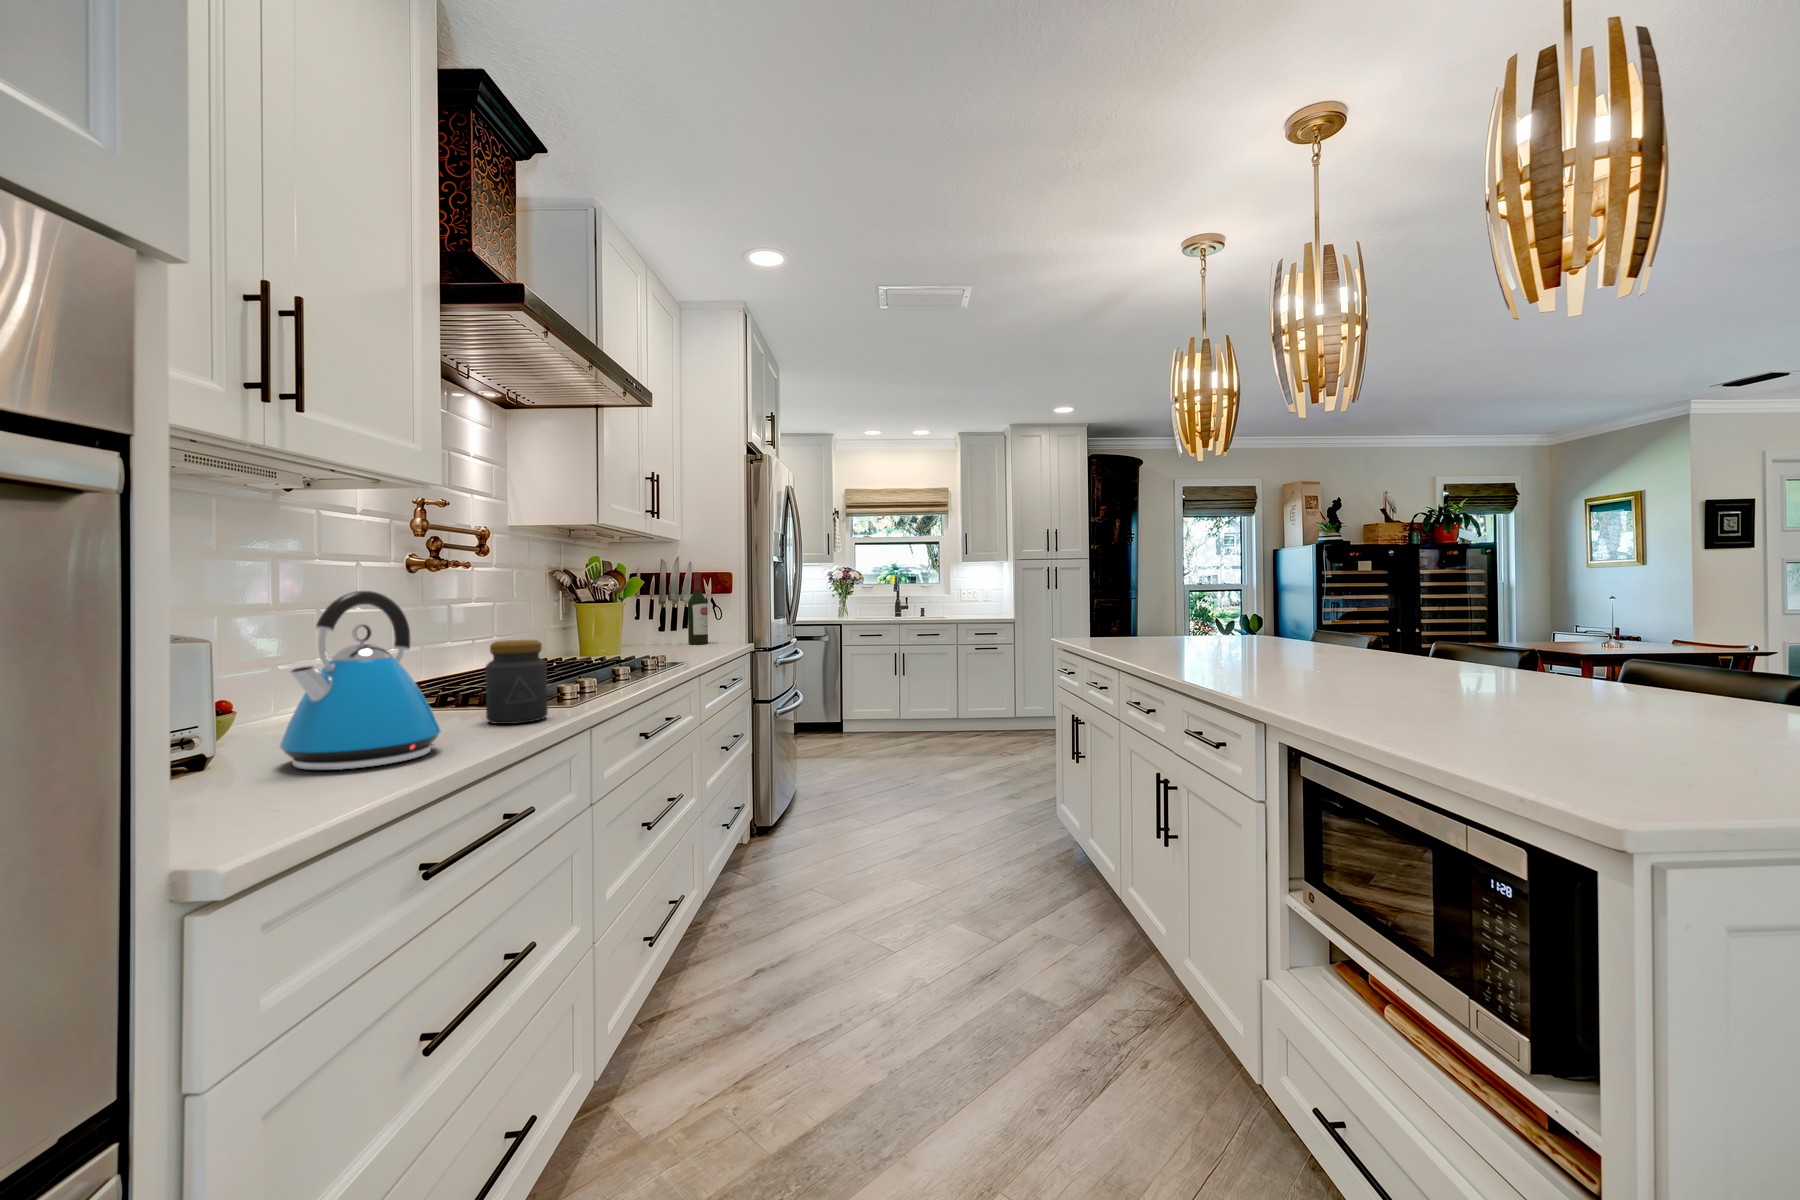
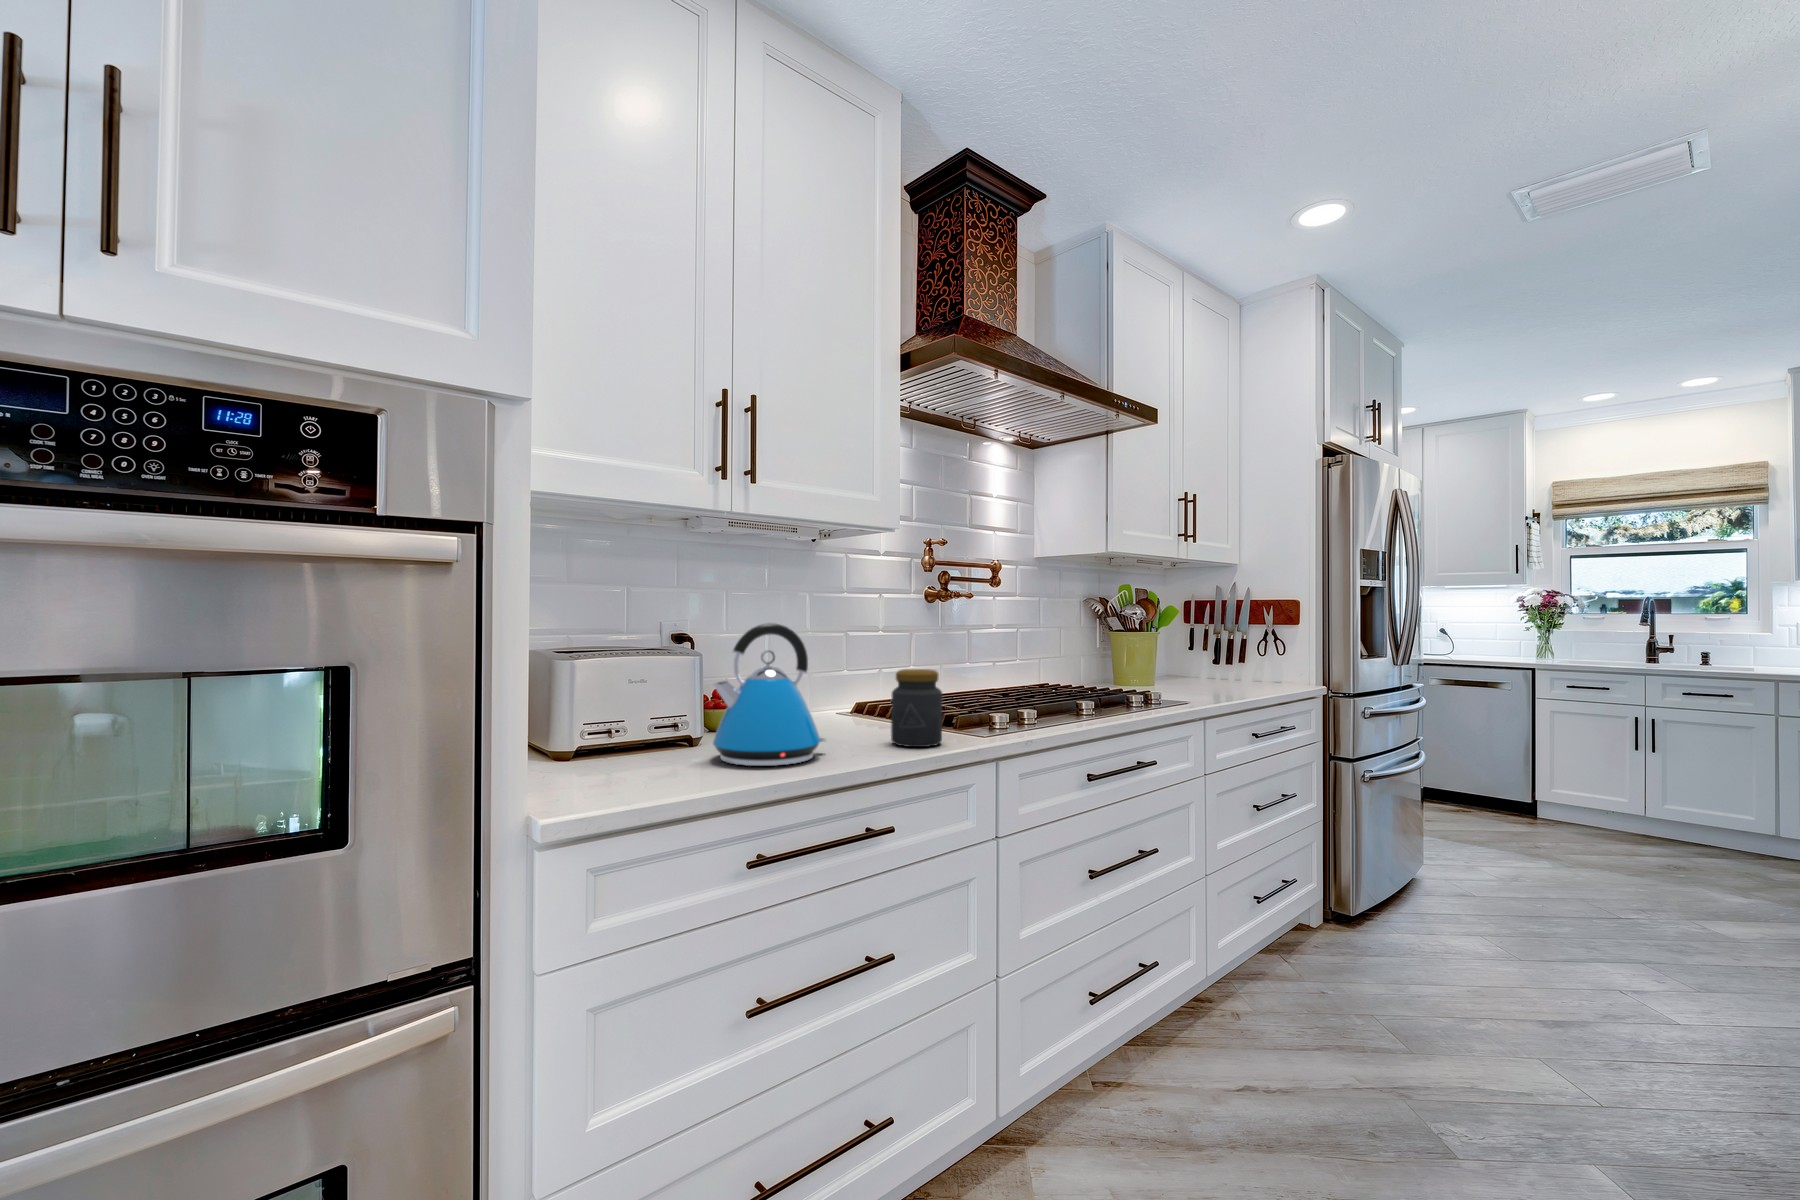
wine bottle: present [688,573,708,644] -> none [1235,601,1259,683]

